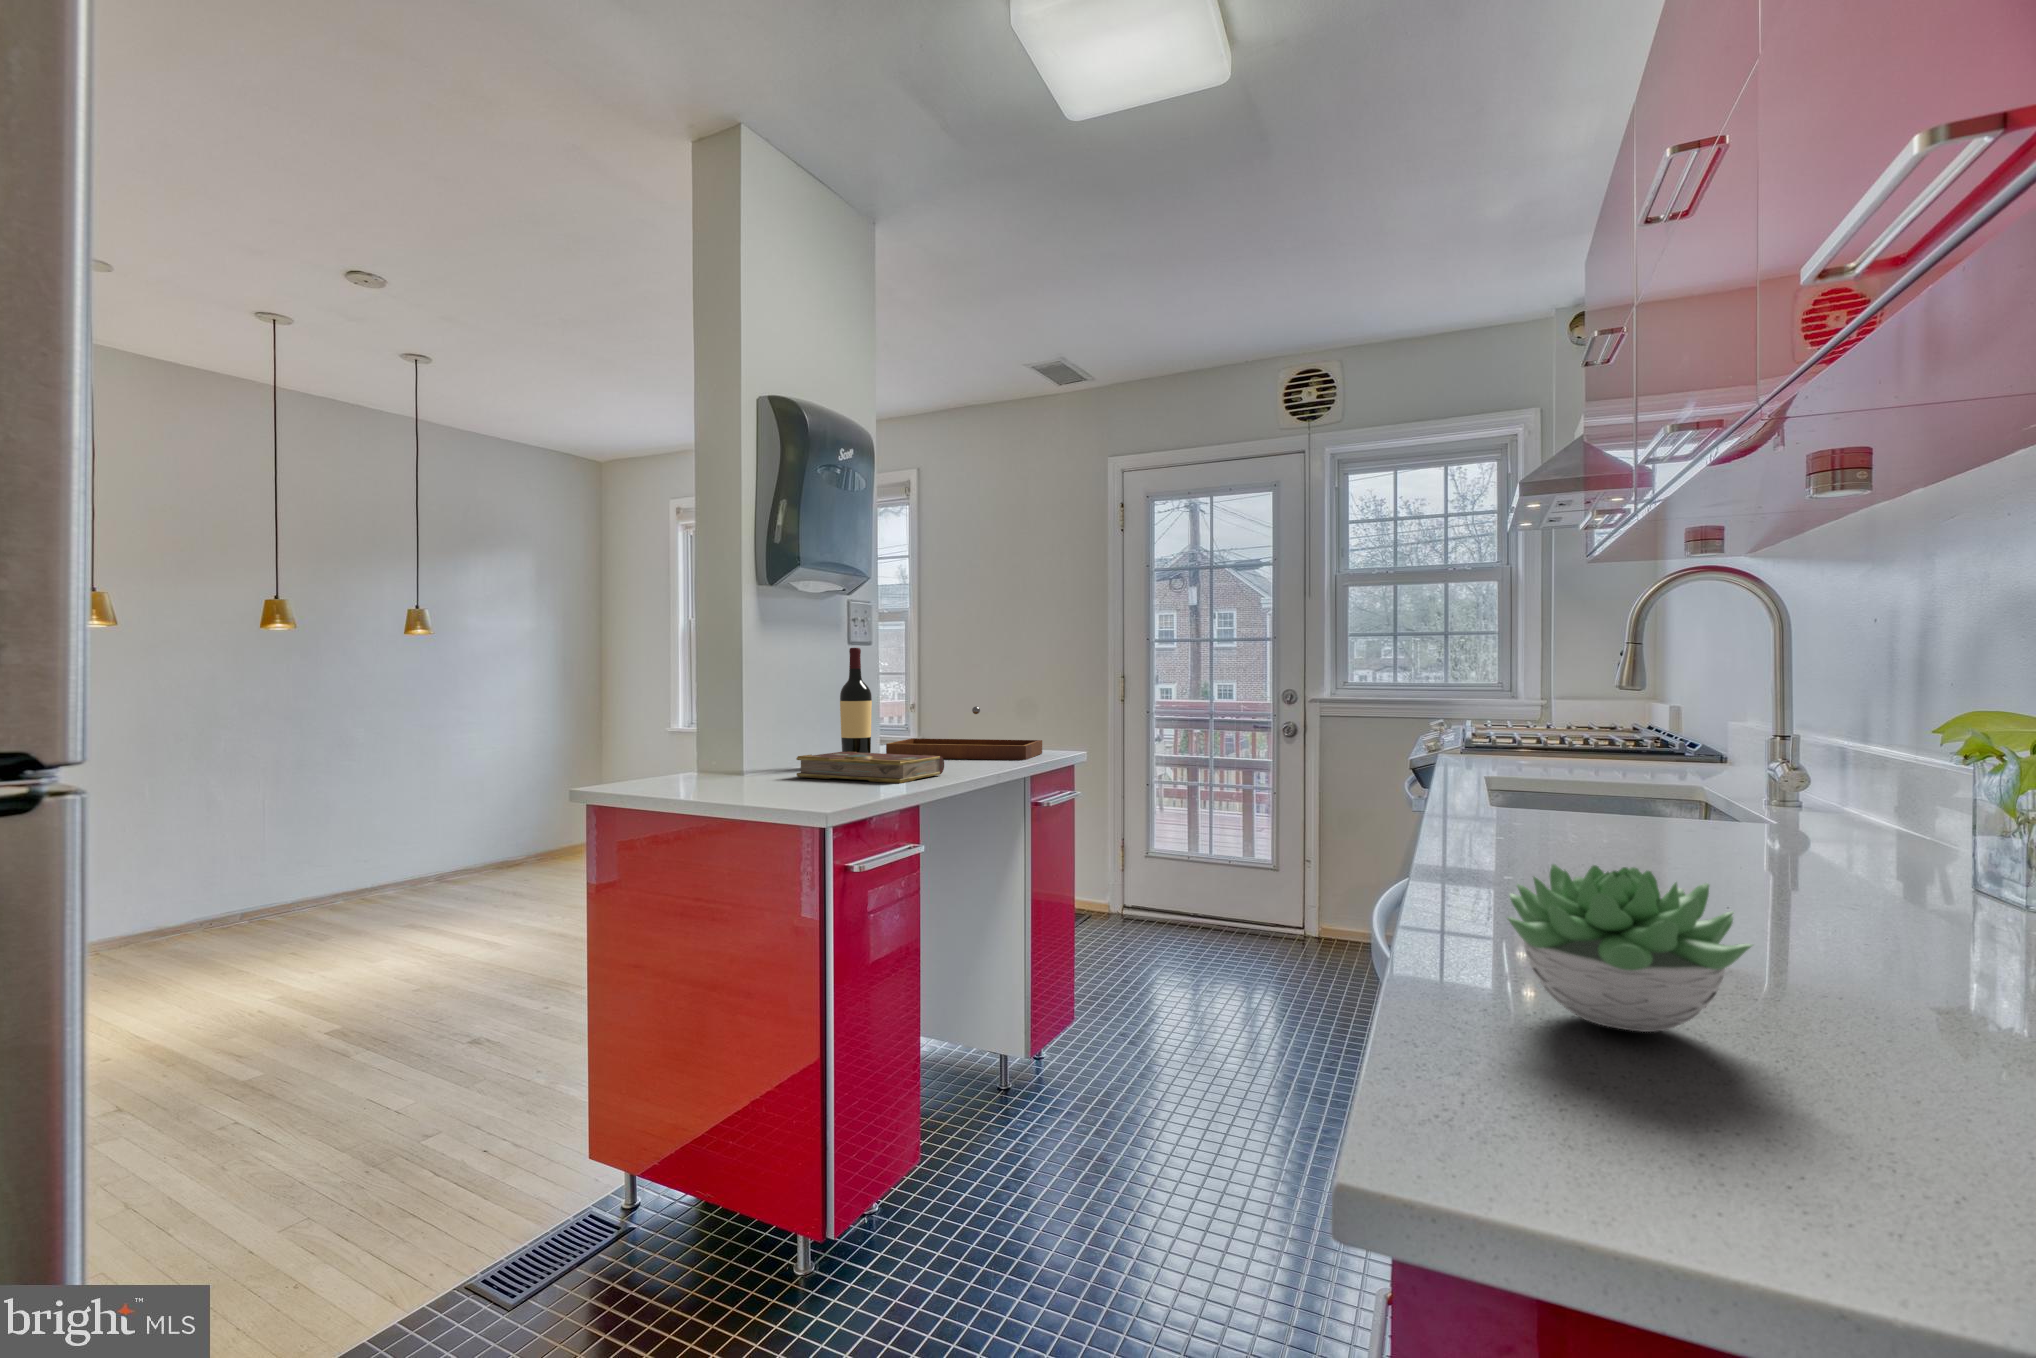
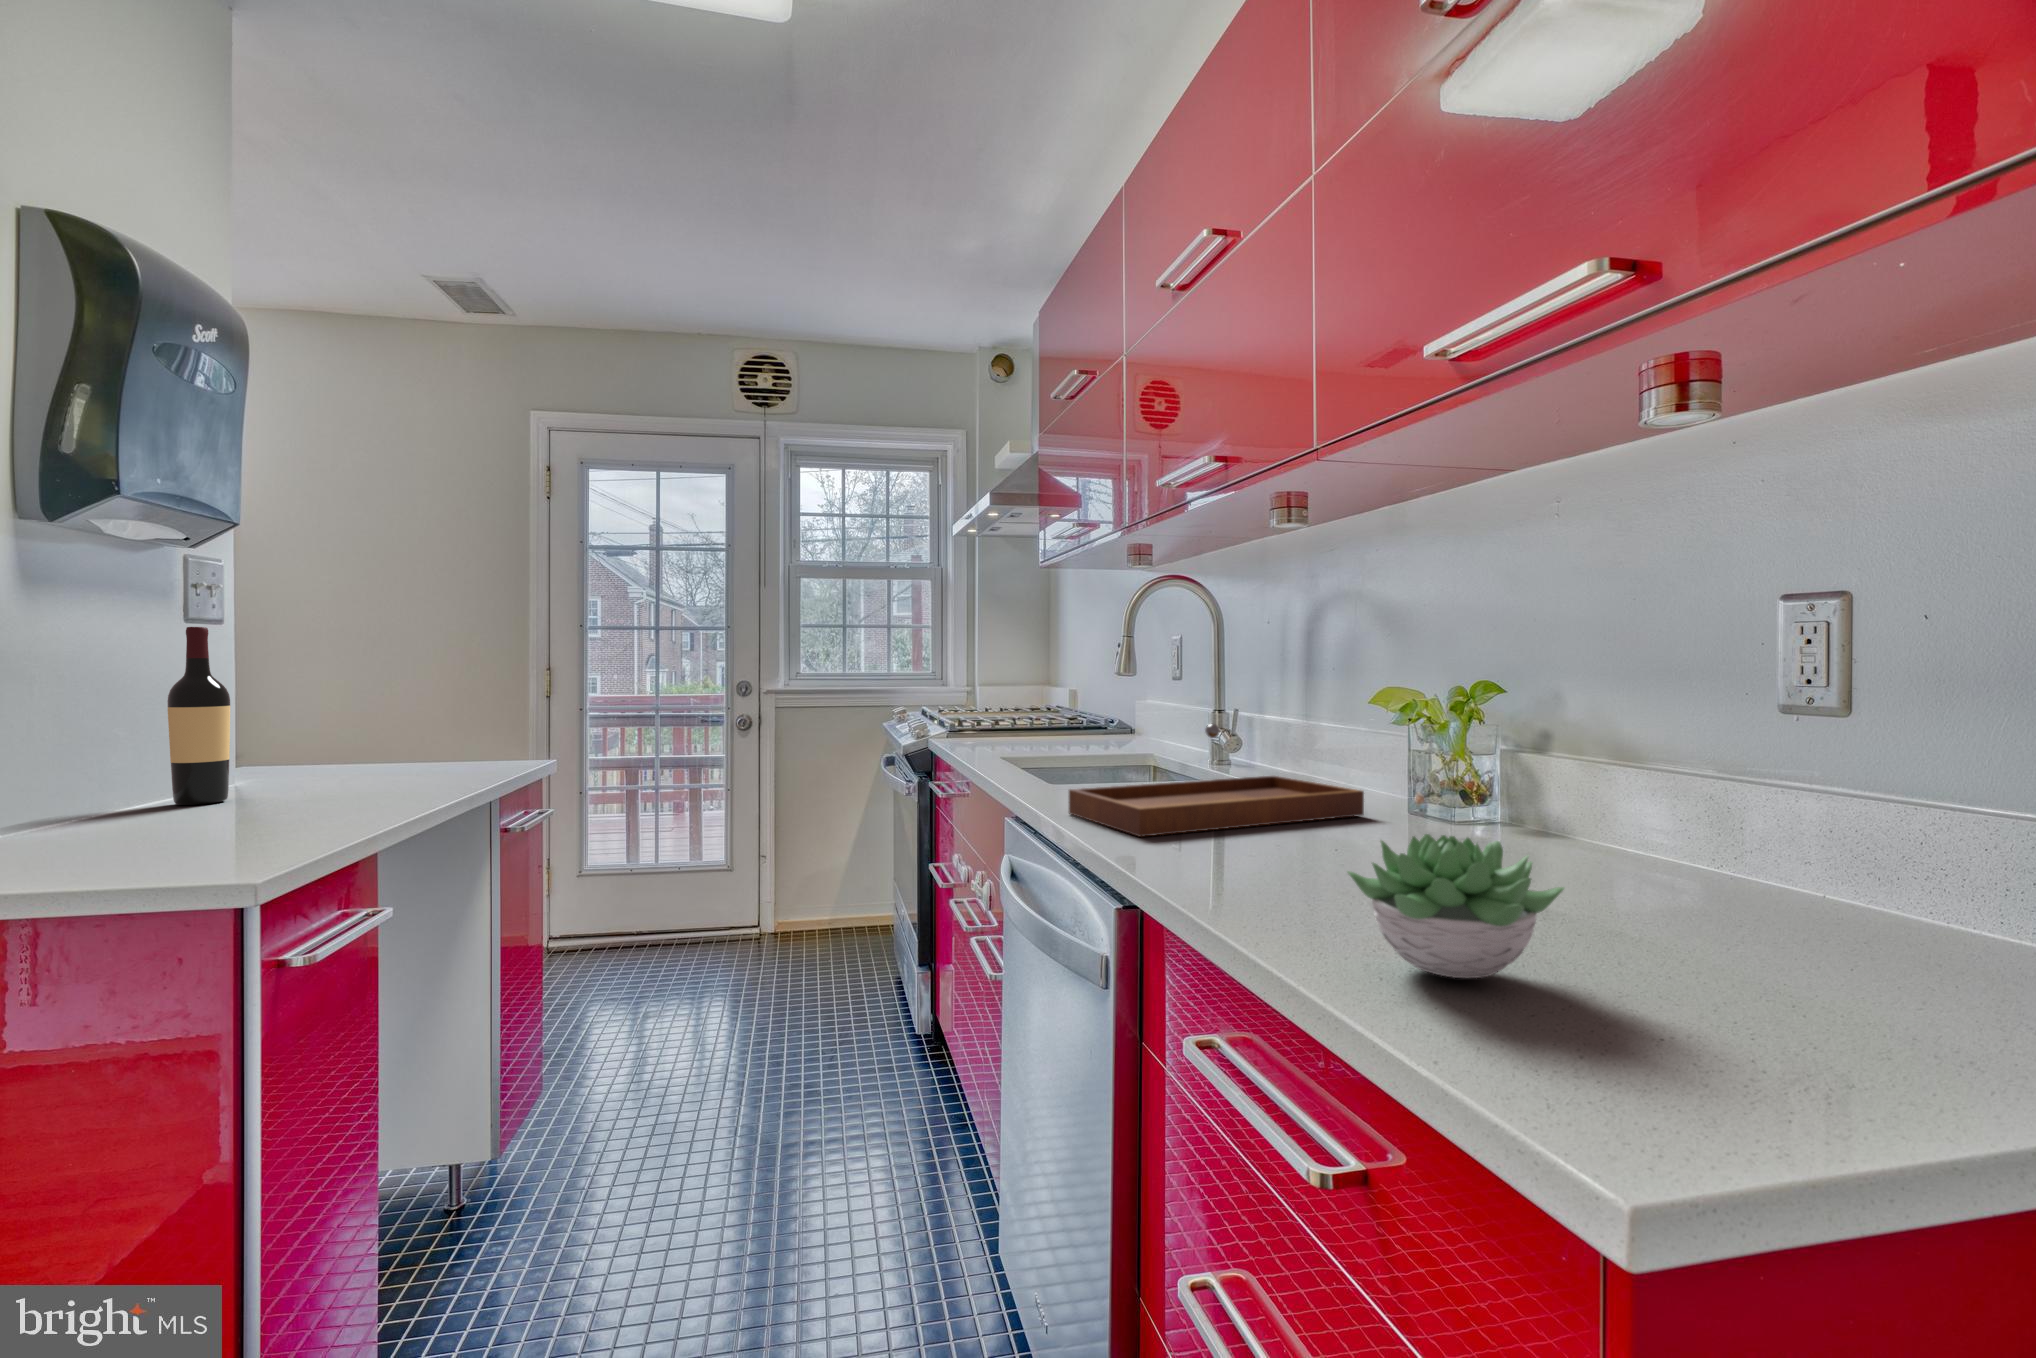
tray: present [886,706,1042,760] -> present [1069,724,1364,837]
book: present [796,751,944,783] -> none [105,779,388,831]

